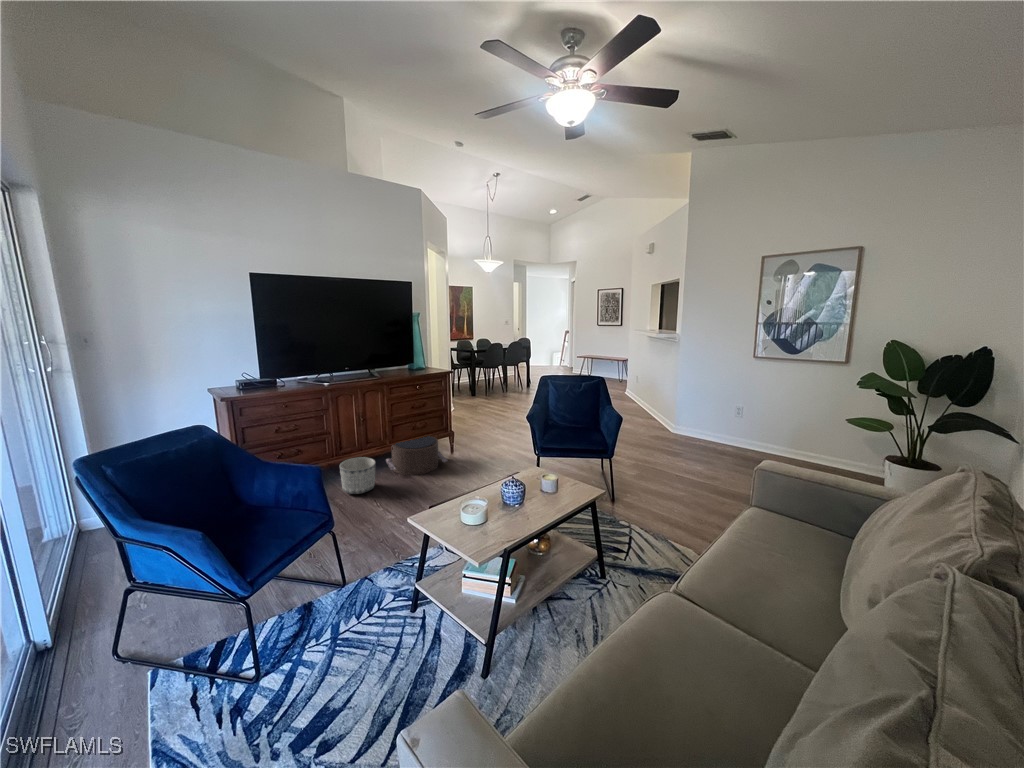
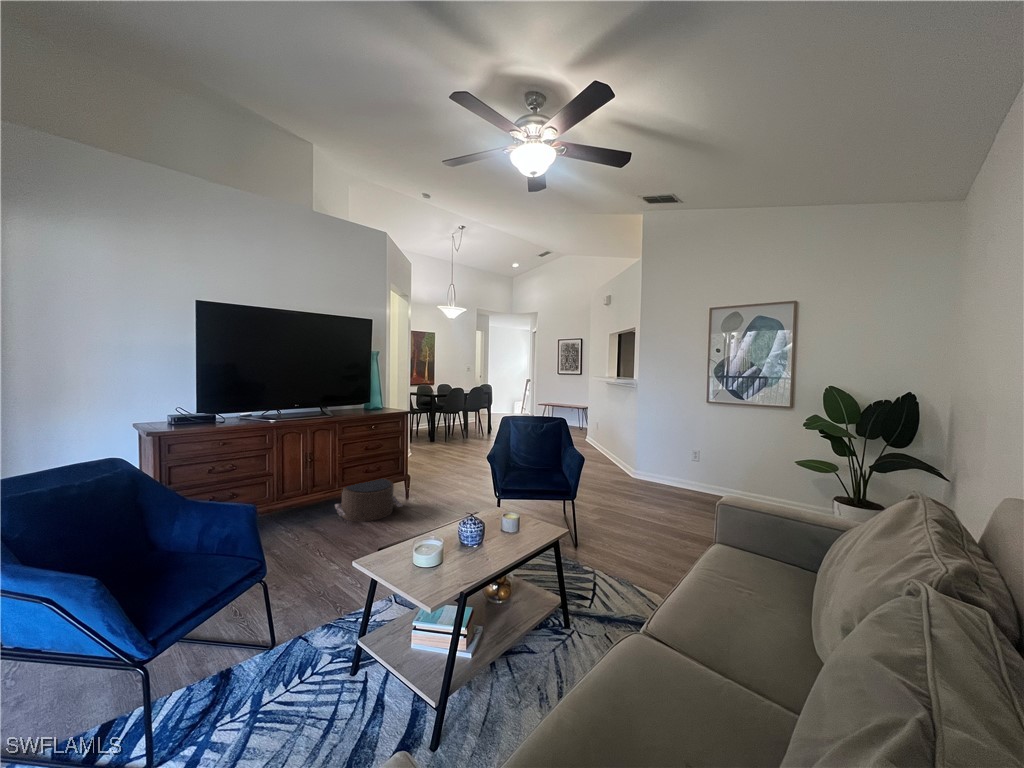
planter: present [340,457,375,494] -> none [281,501,322,543]

